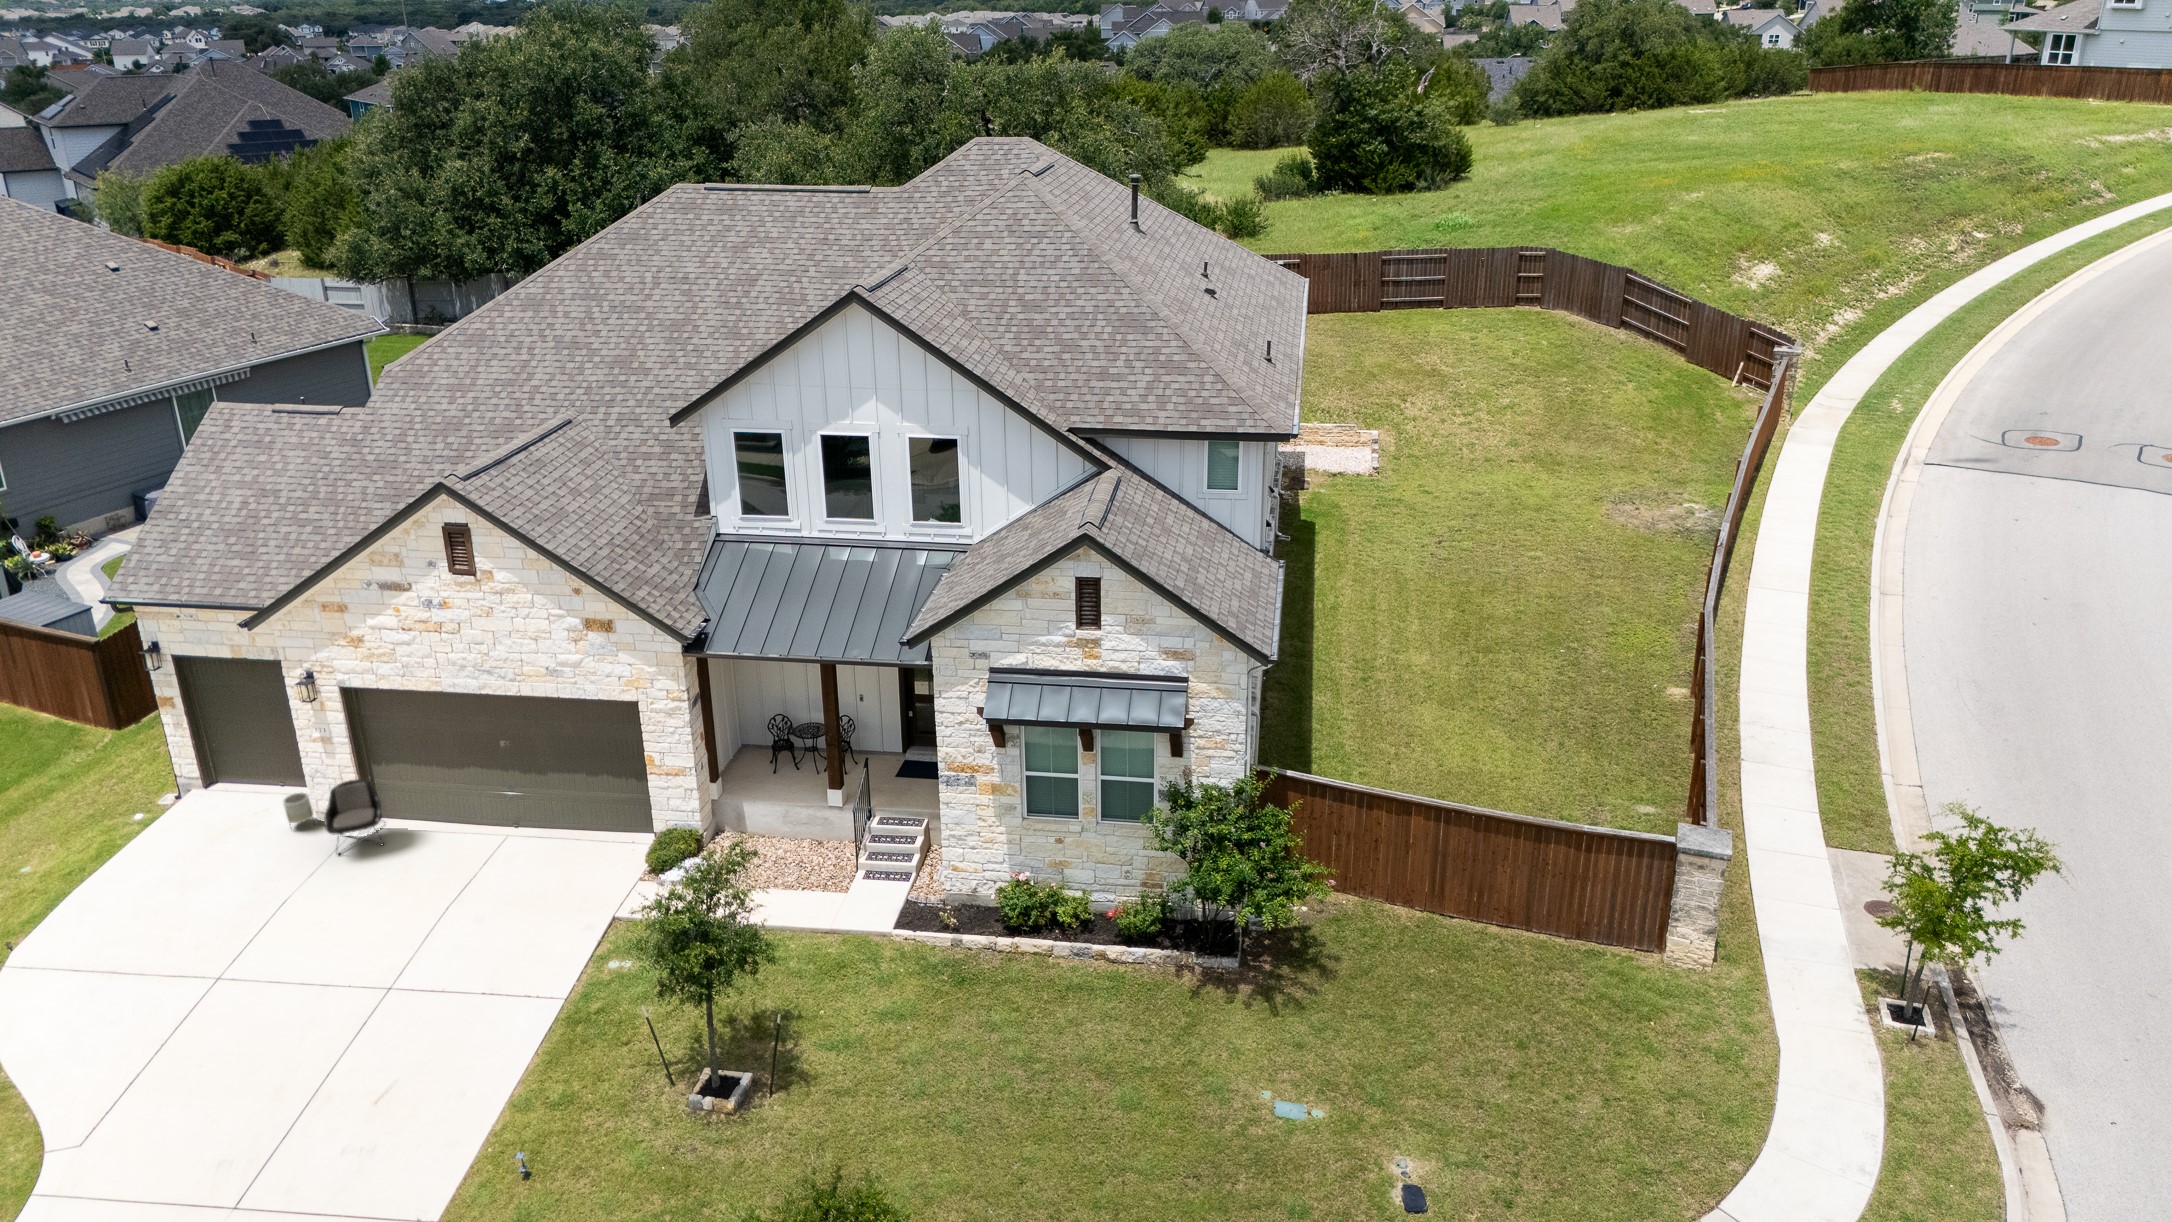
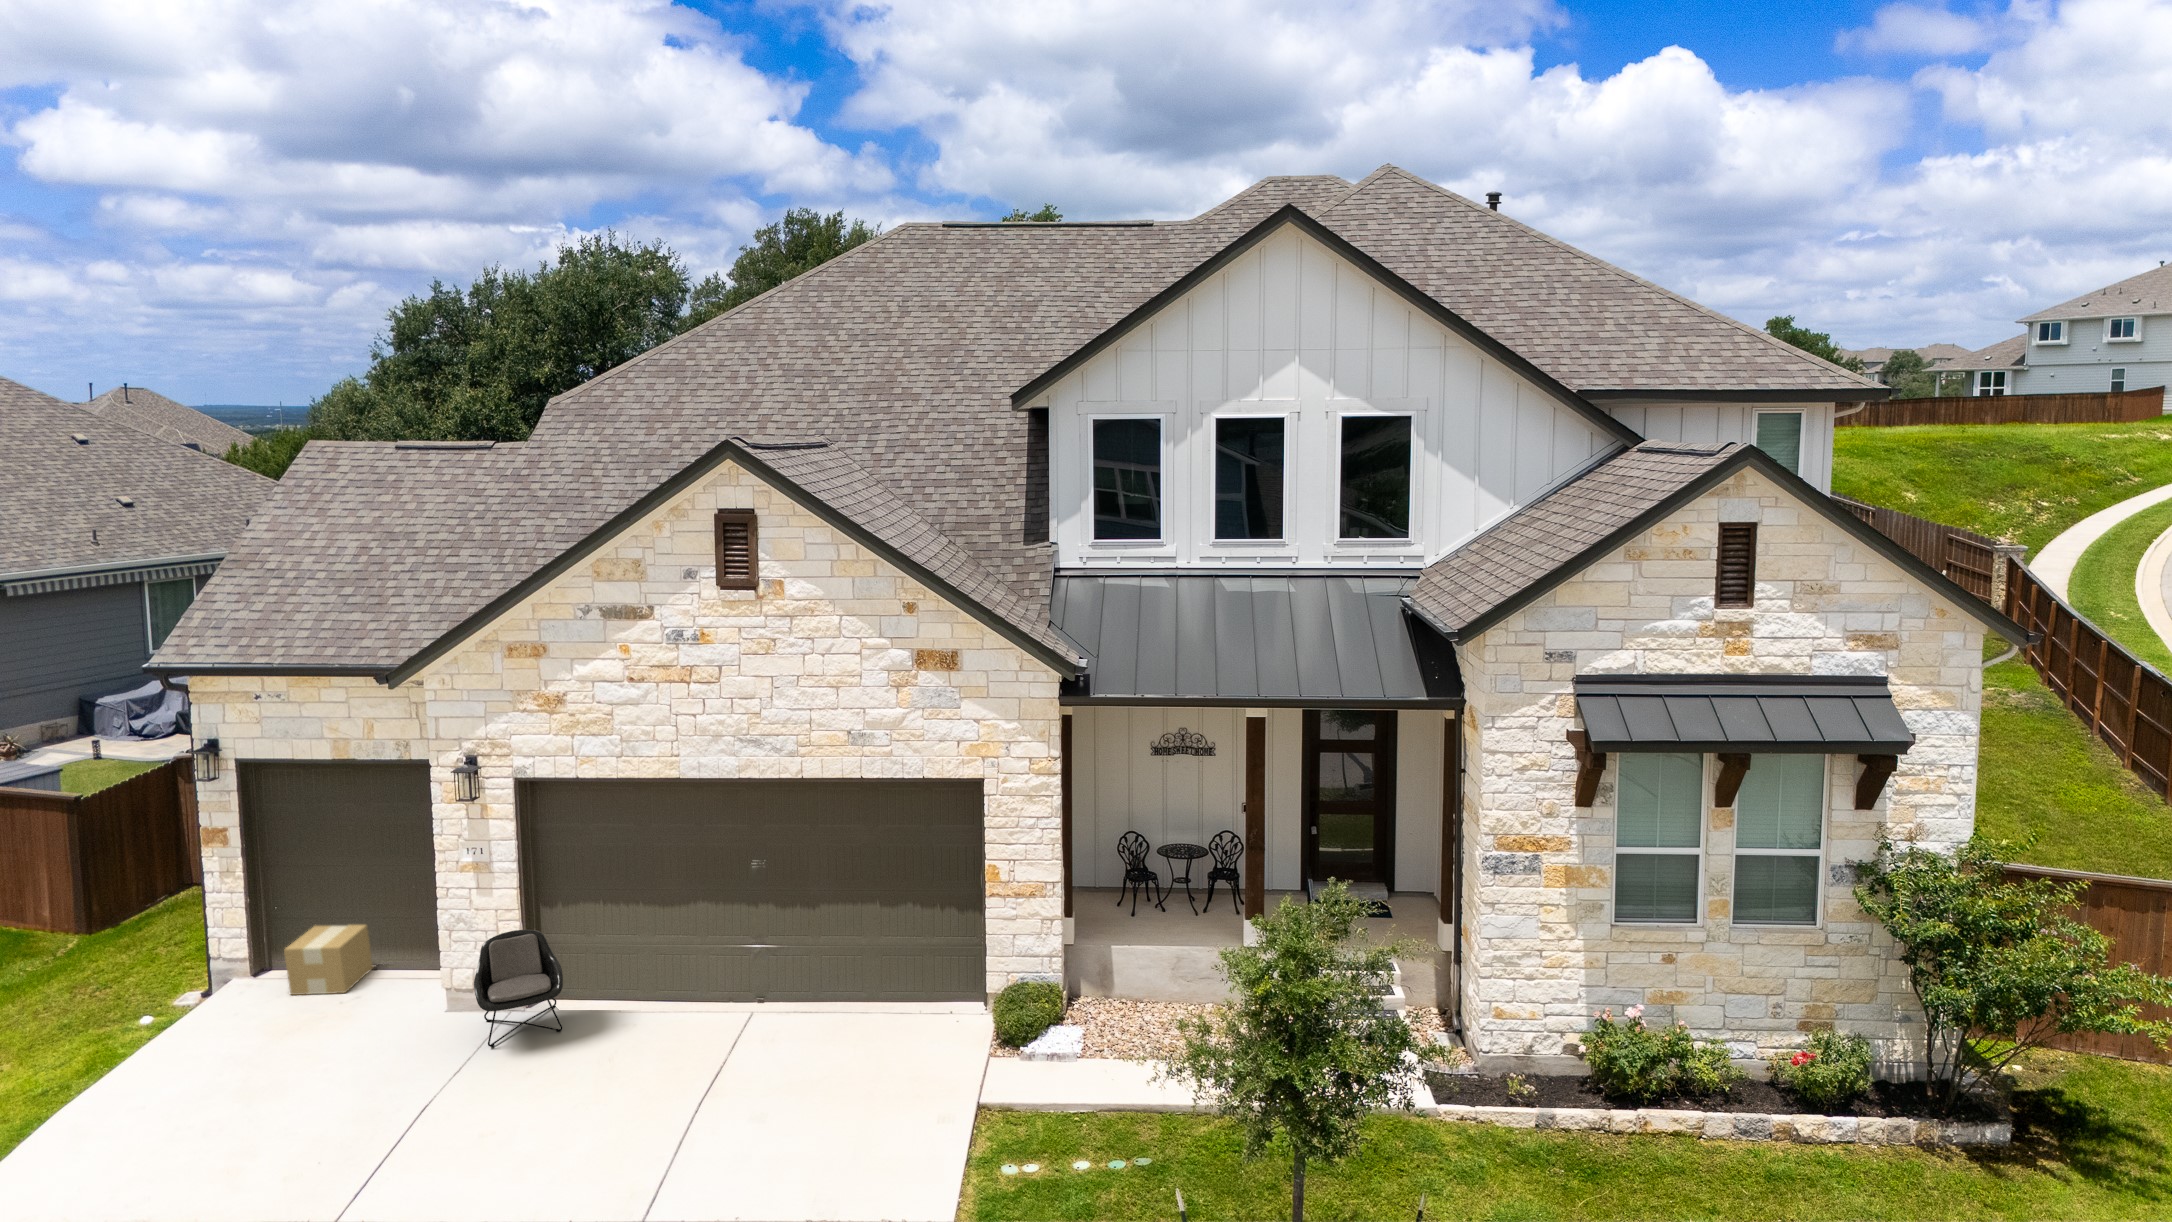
cardboard box: none [215,759,282,808] -> present [284,925,374,995]
planter: present [283,793,313,823] -> none [398,959,443,1020]

